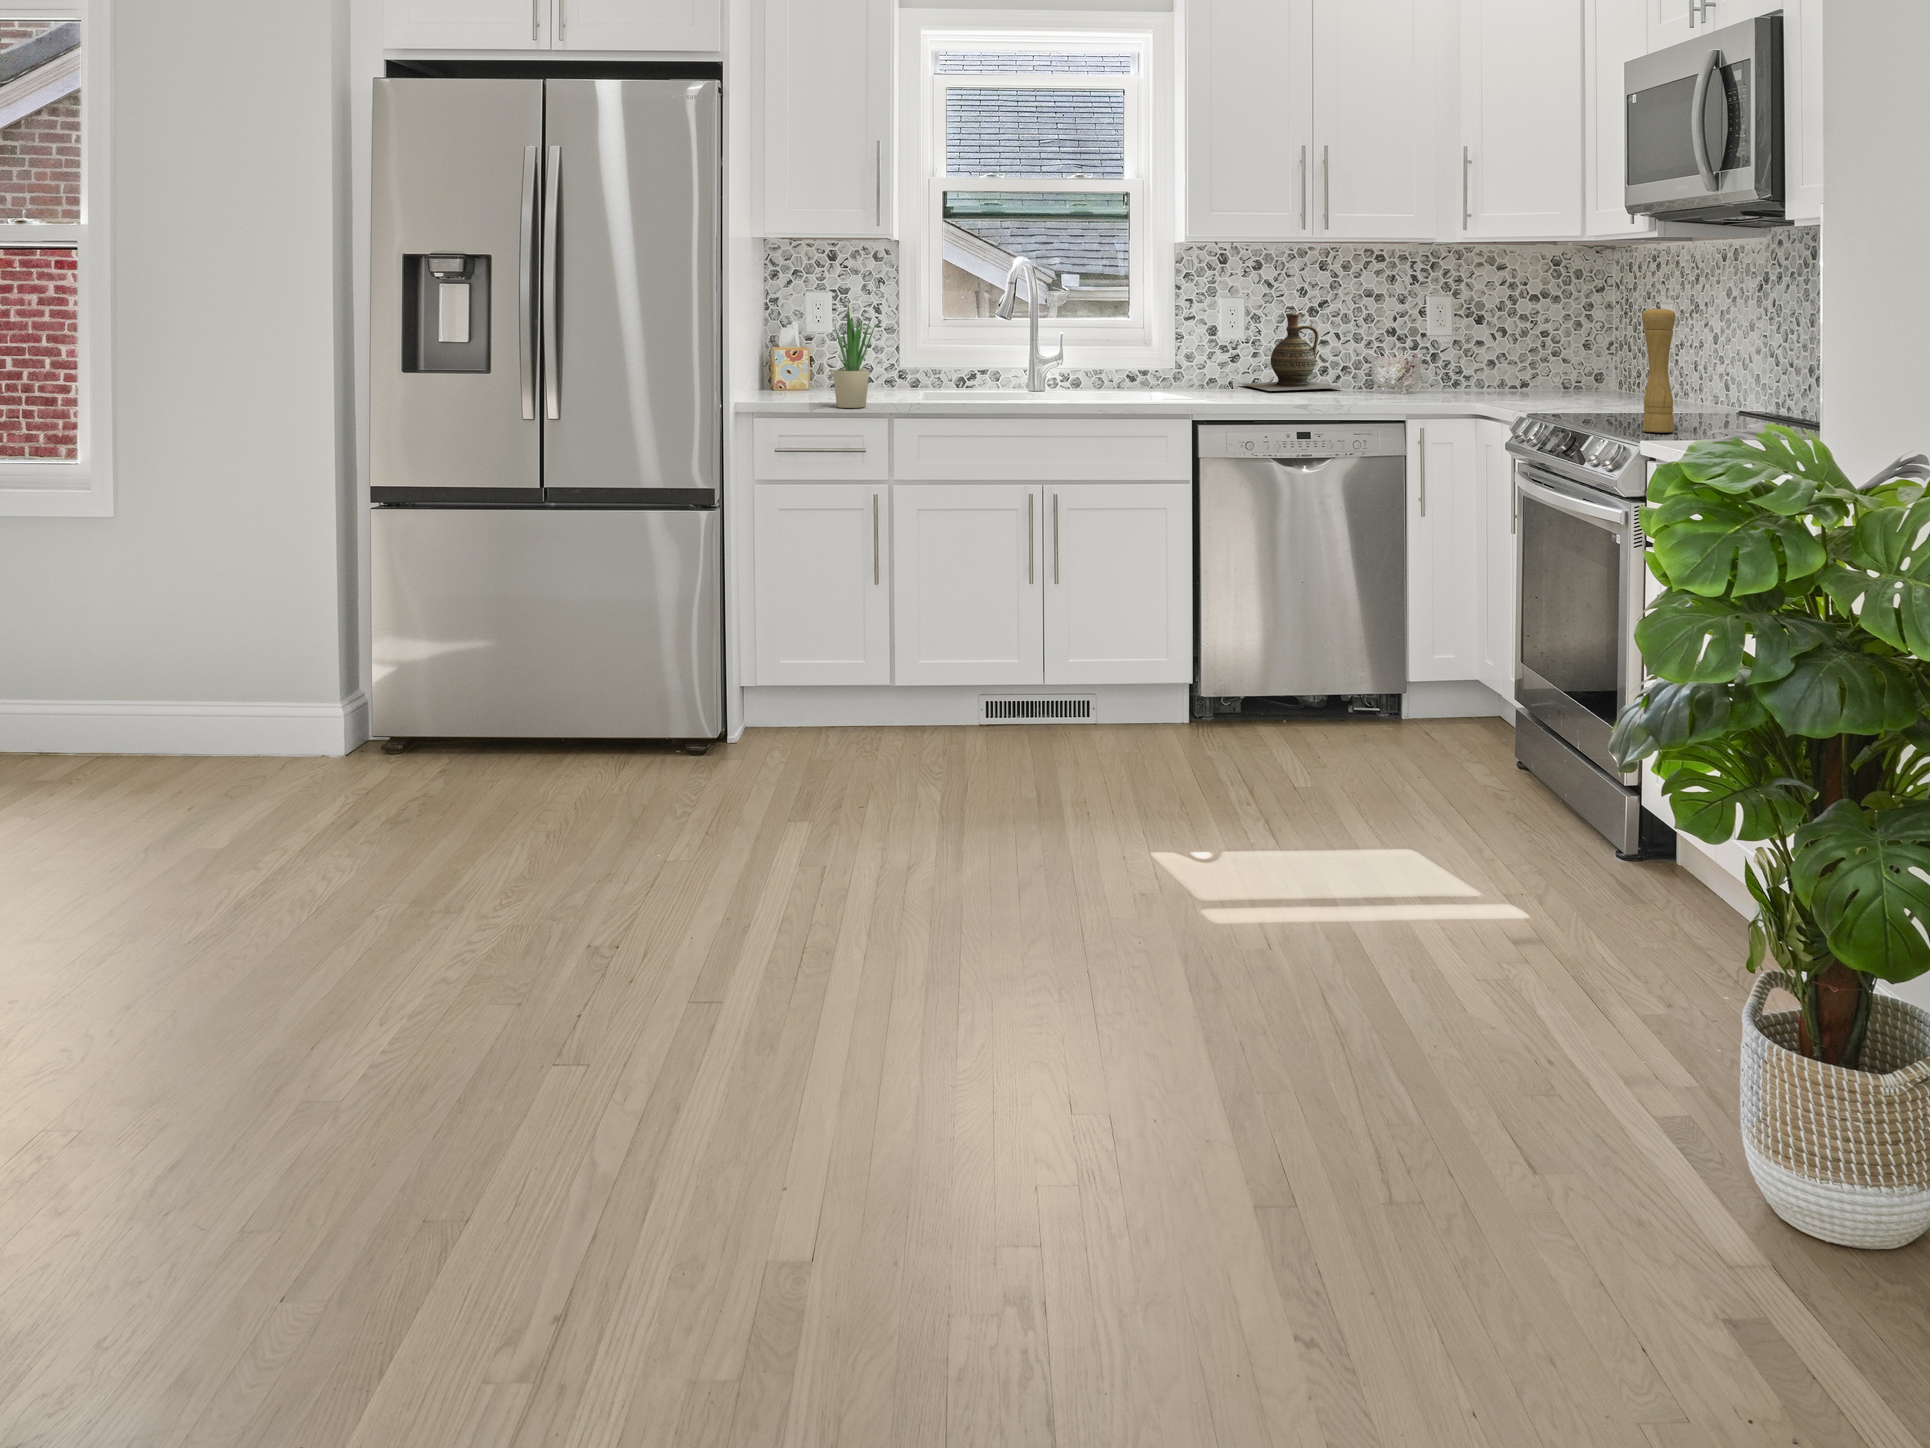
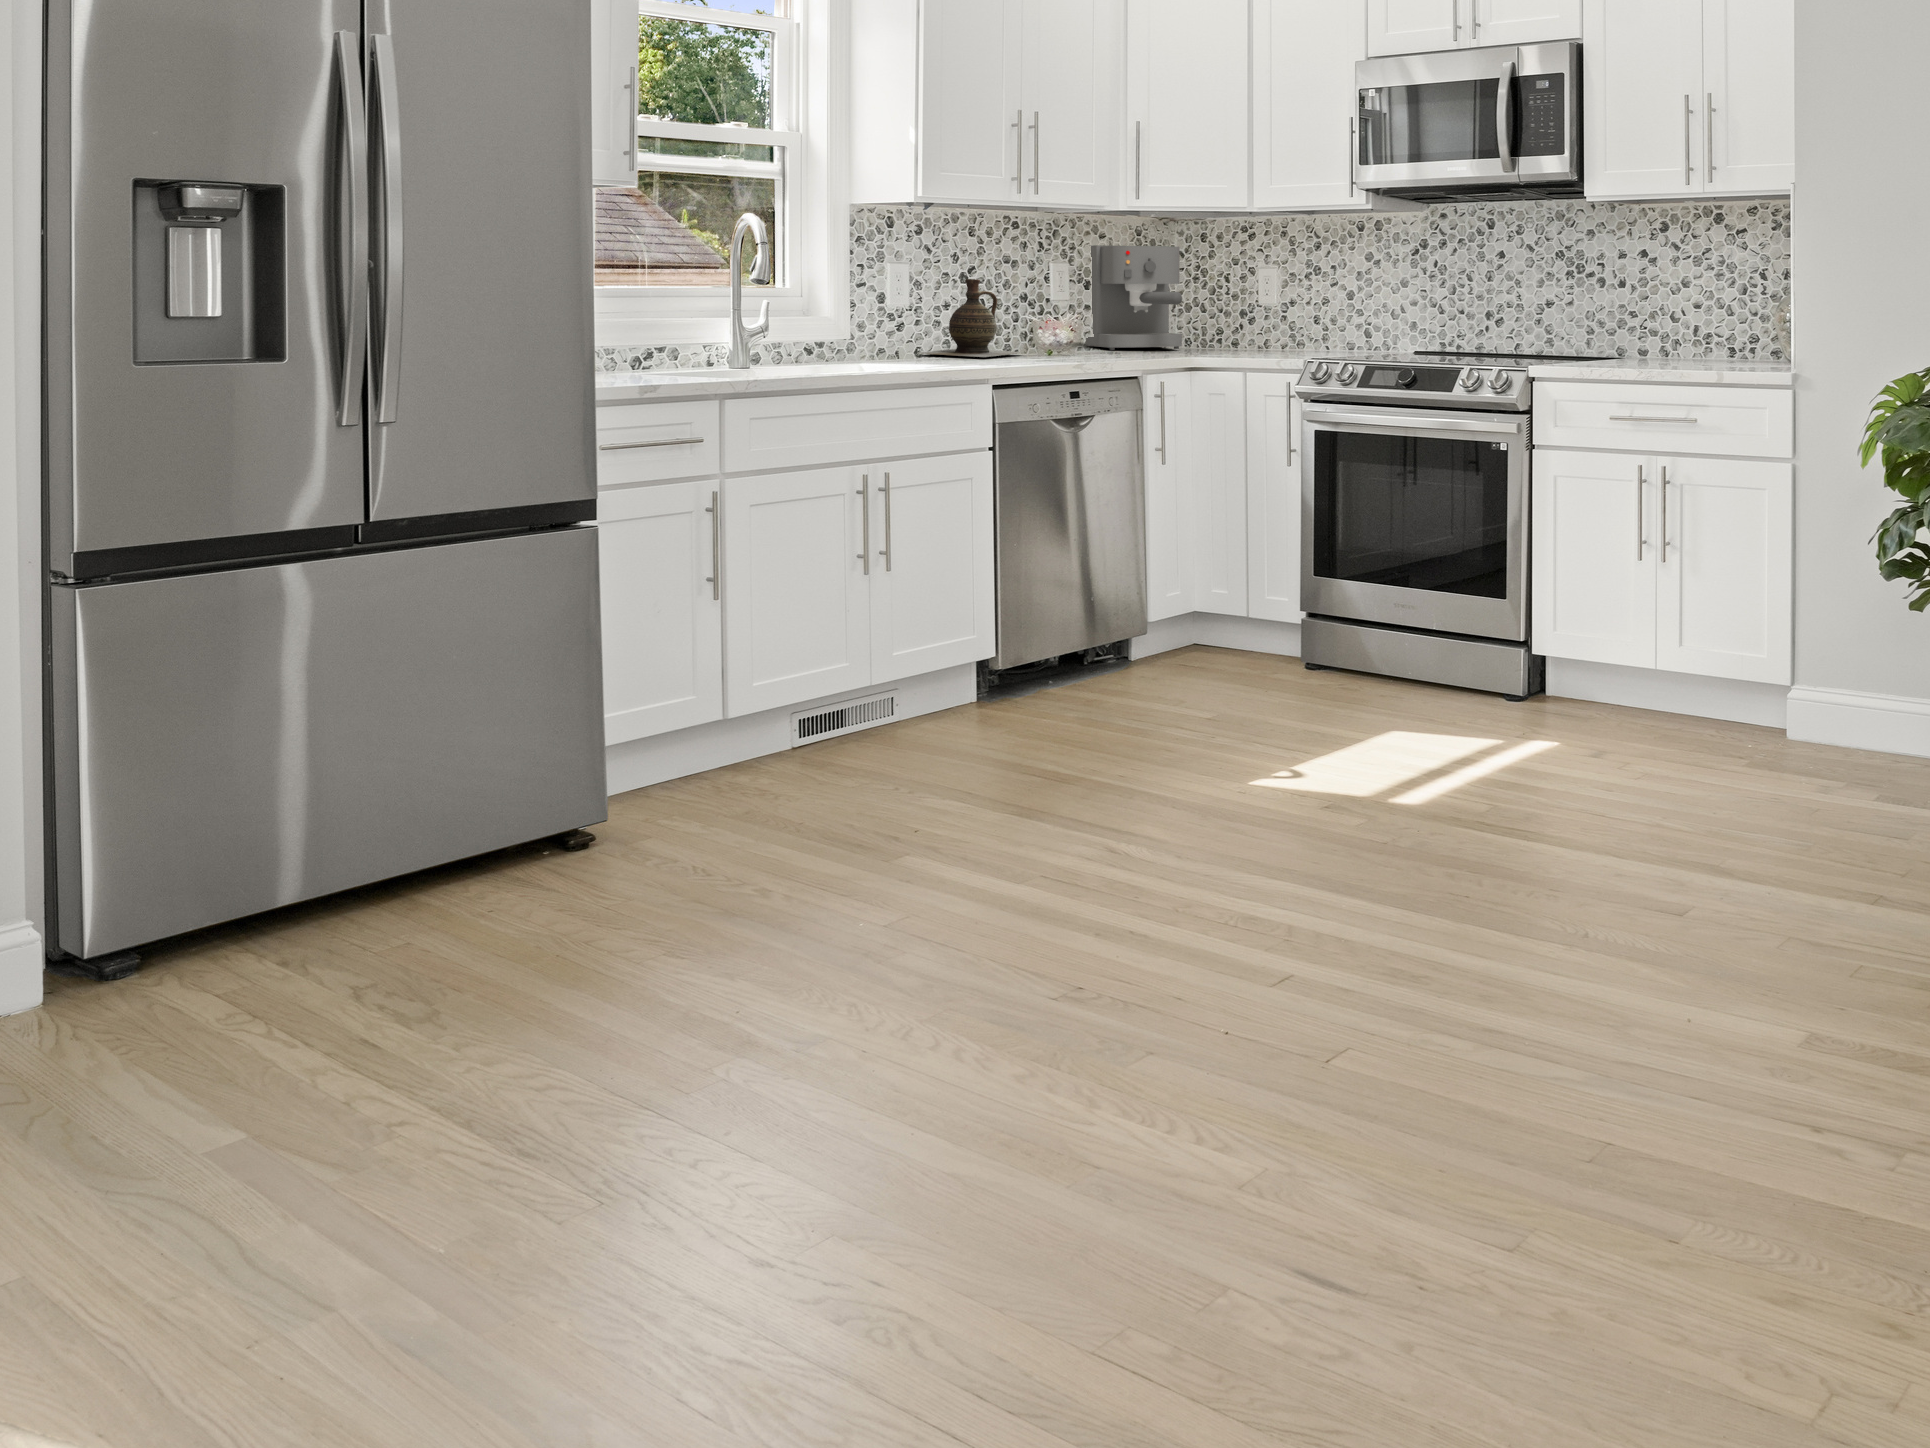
coffee maker: none [1477,277,1577,391] -> present [1086,245,1182,350]
potted plant: present [833,305,876,408] -> none [687,262,739,388]
pepper mill: present [1642,307,1676,433] -> none [1394,269,1419,368]

